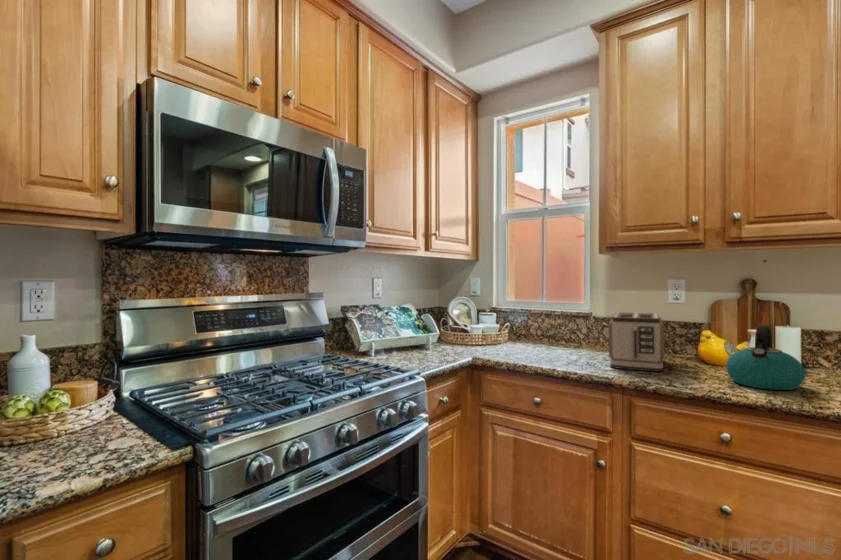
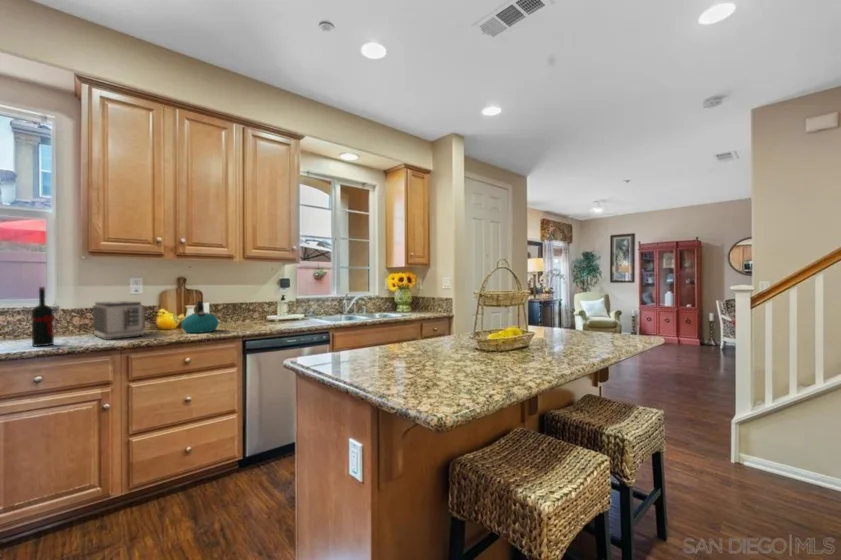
wine bottle: none [539,292,558,362] -> present [32,287,54,347]

